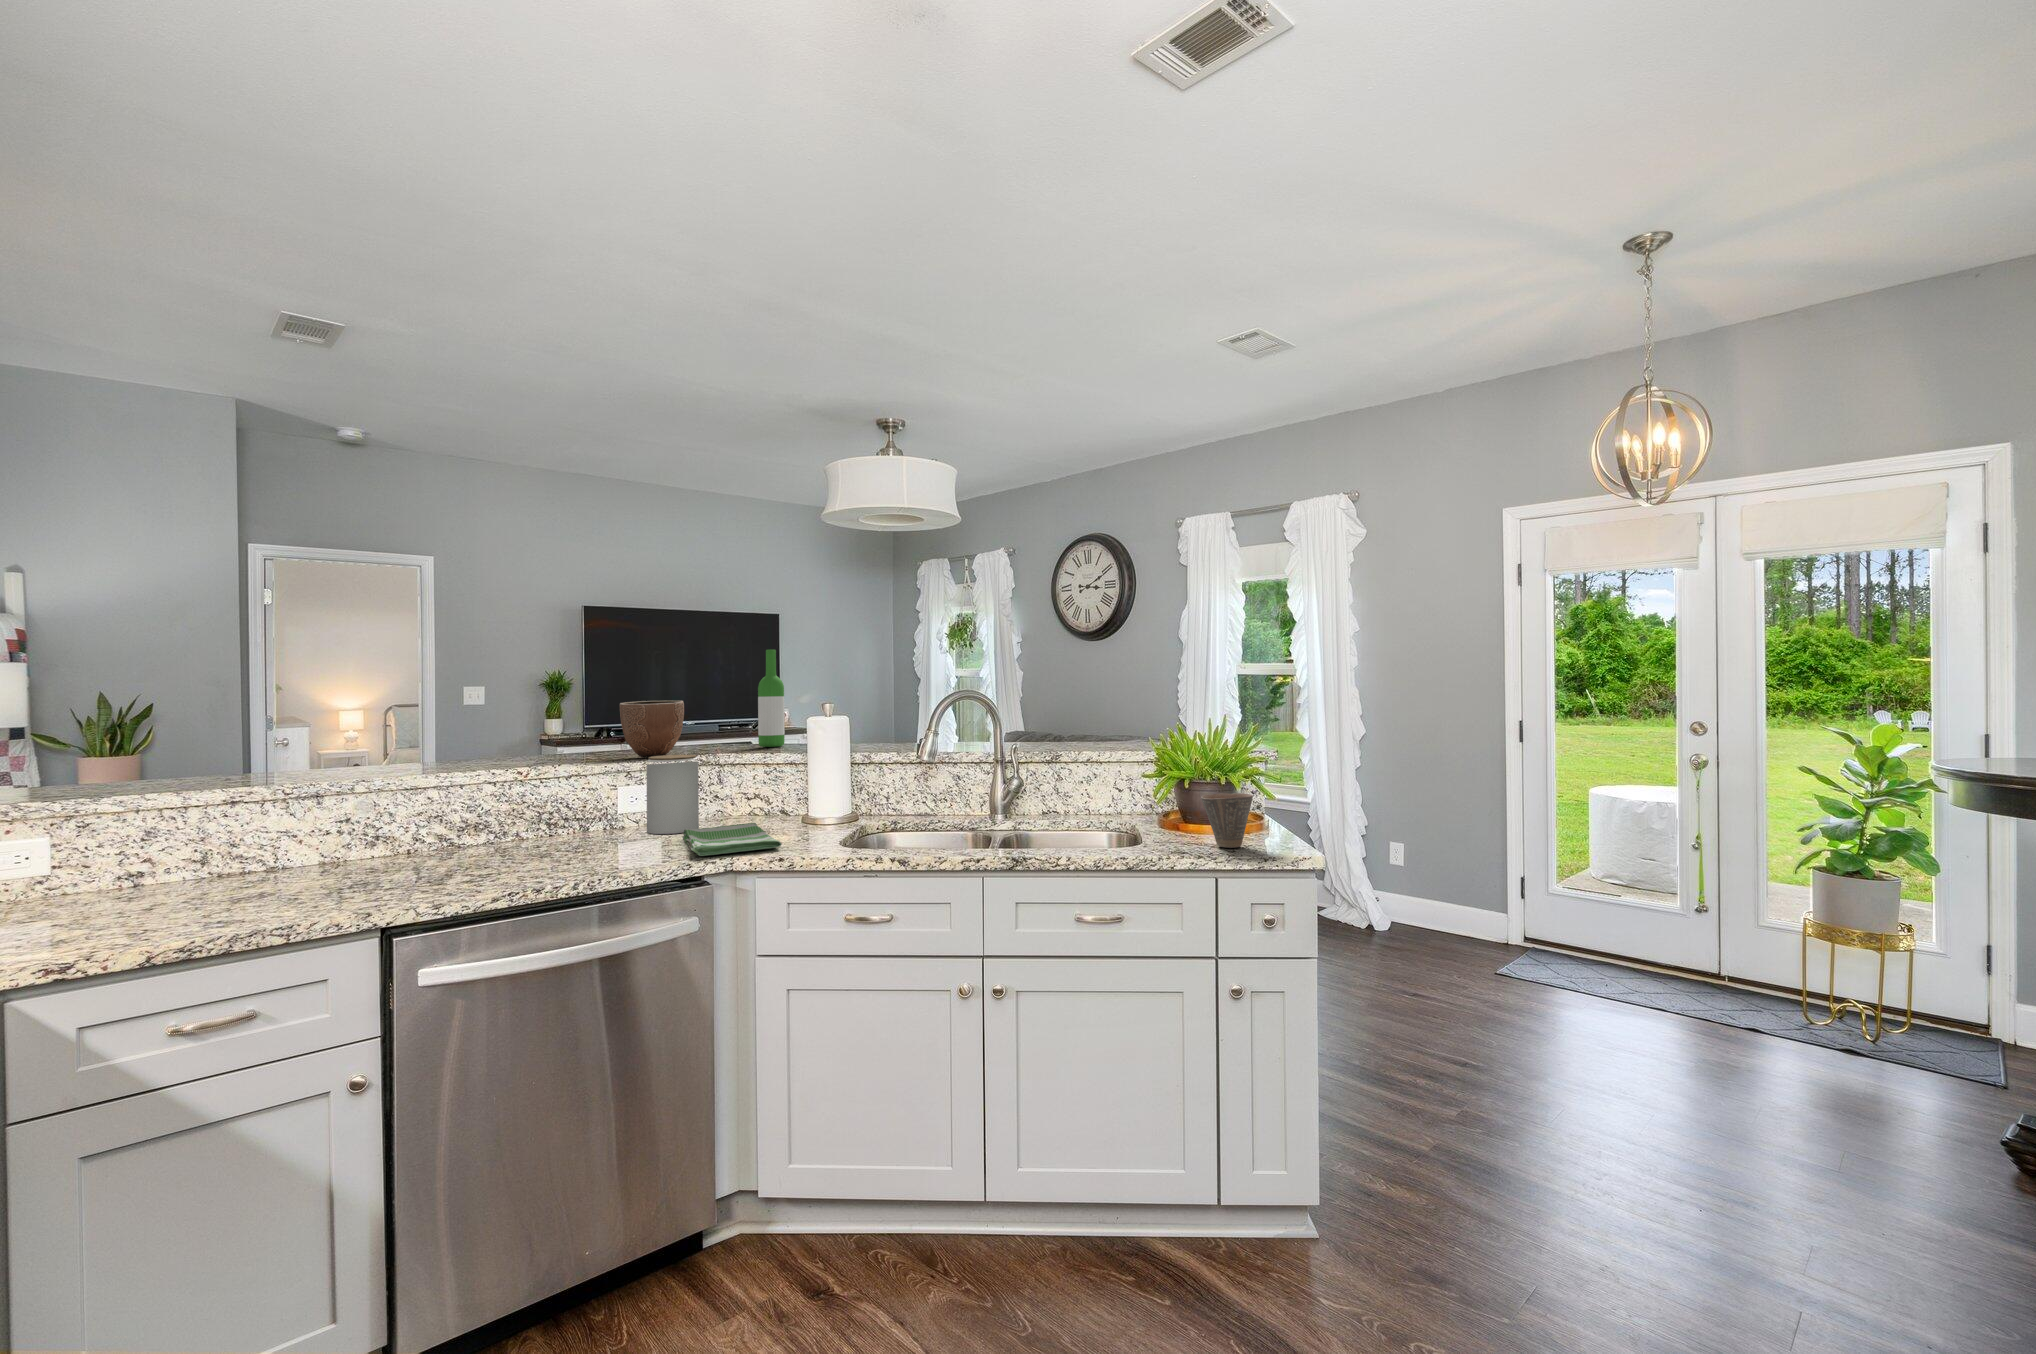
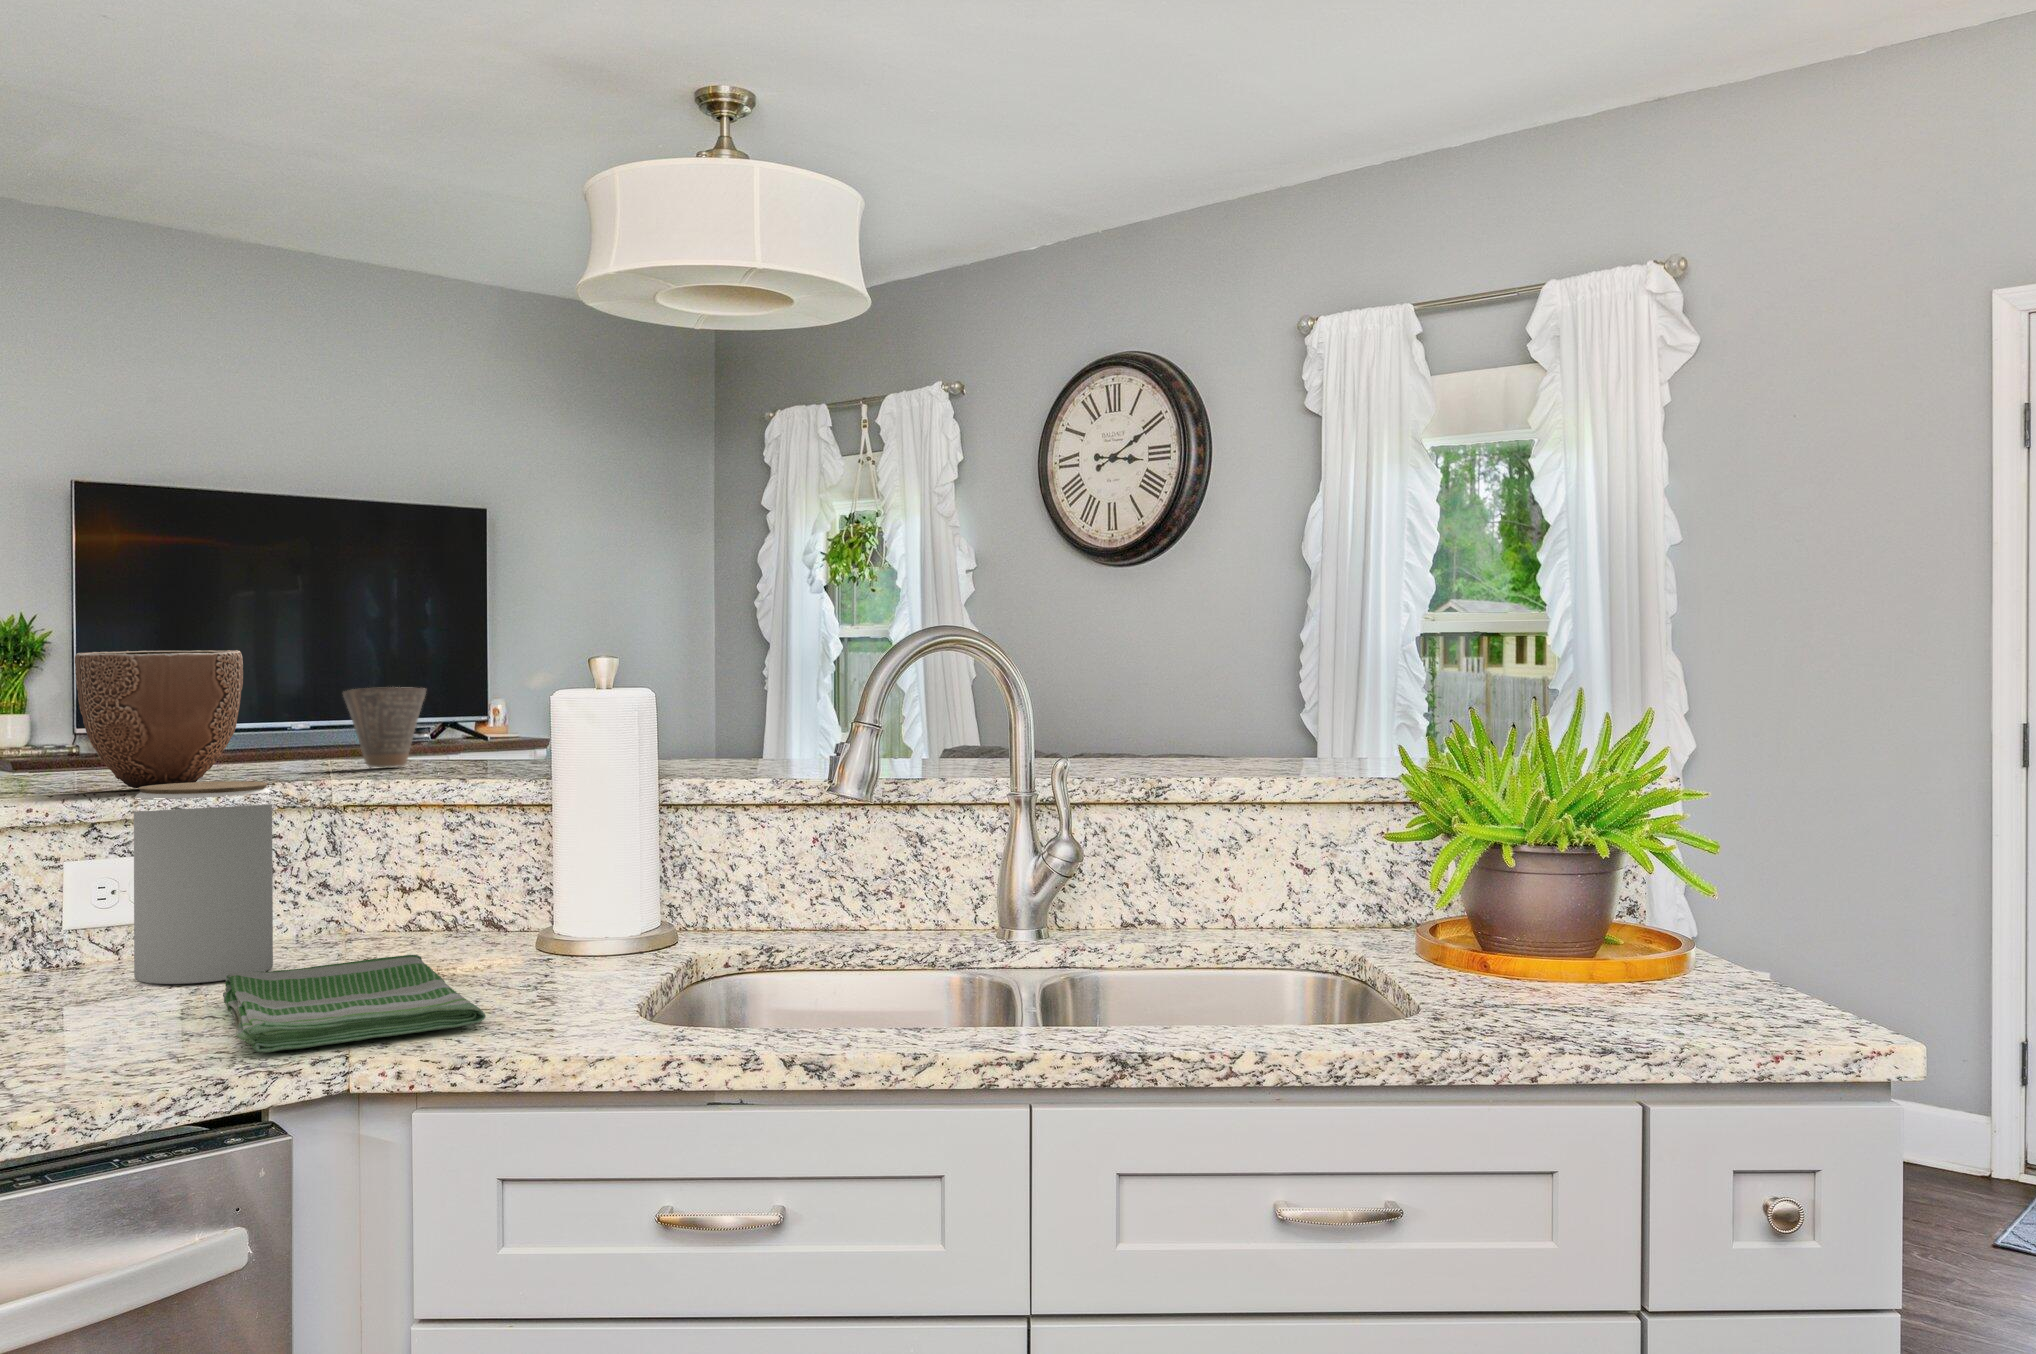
wine bottle: present [758,650,785,747] -> none [432,539,494,767]
cup: present [1201,793,1253,848] -> present [343,687,426,767]

